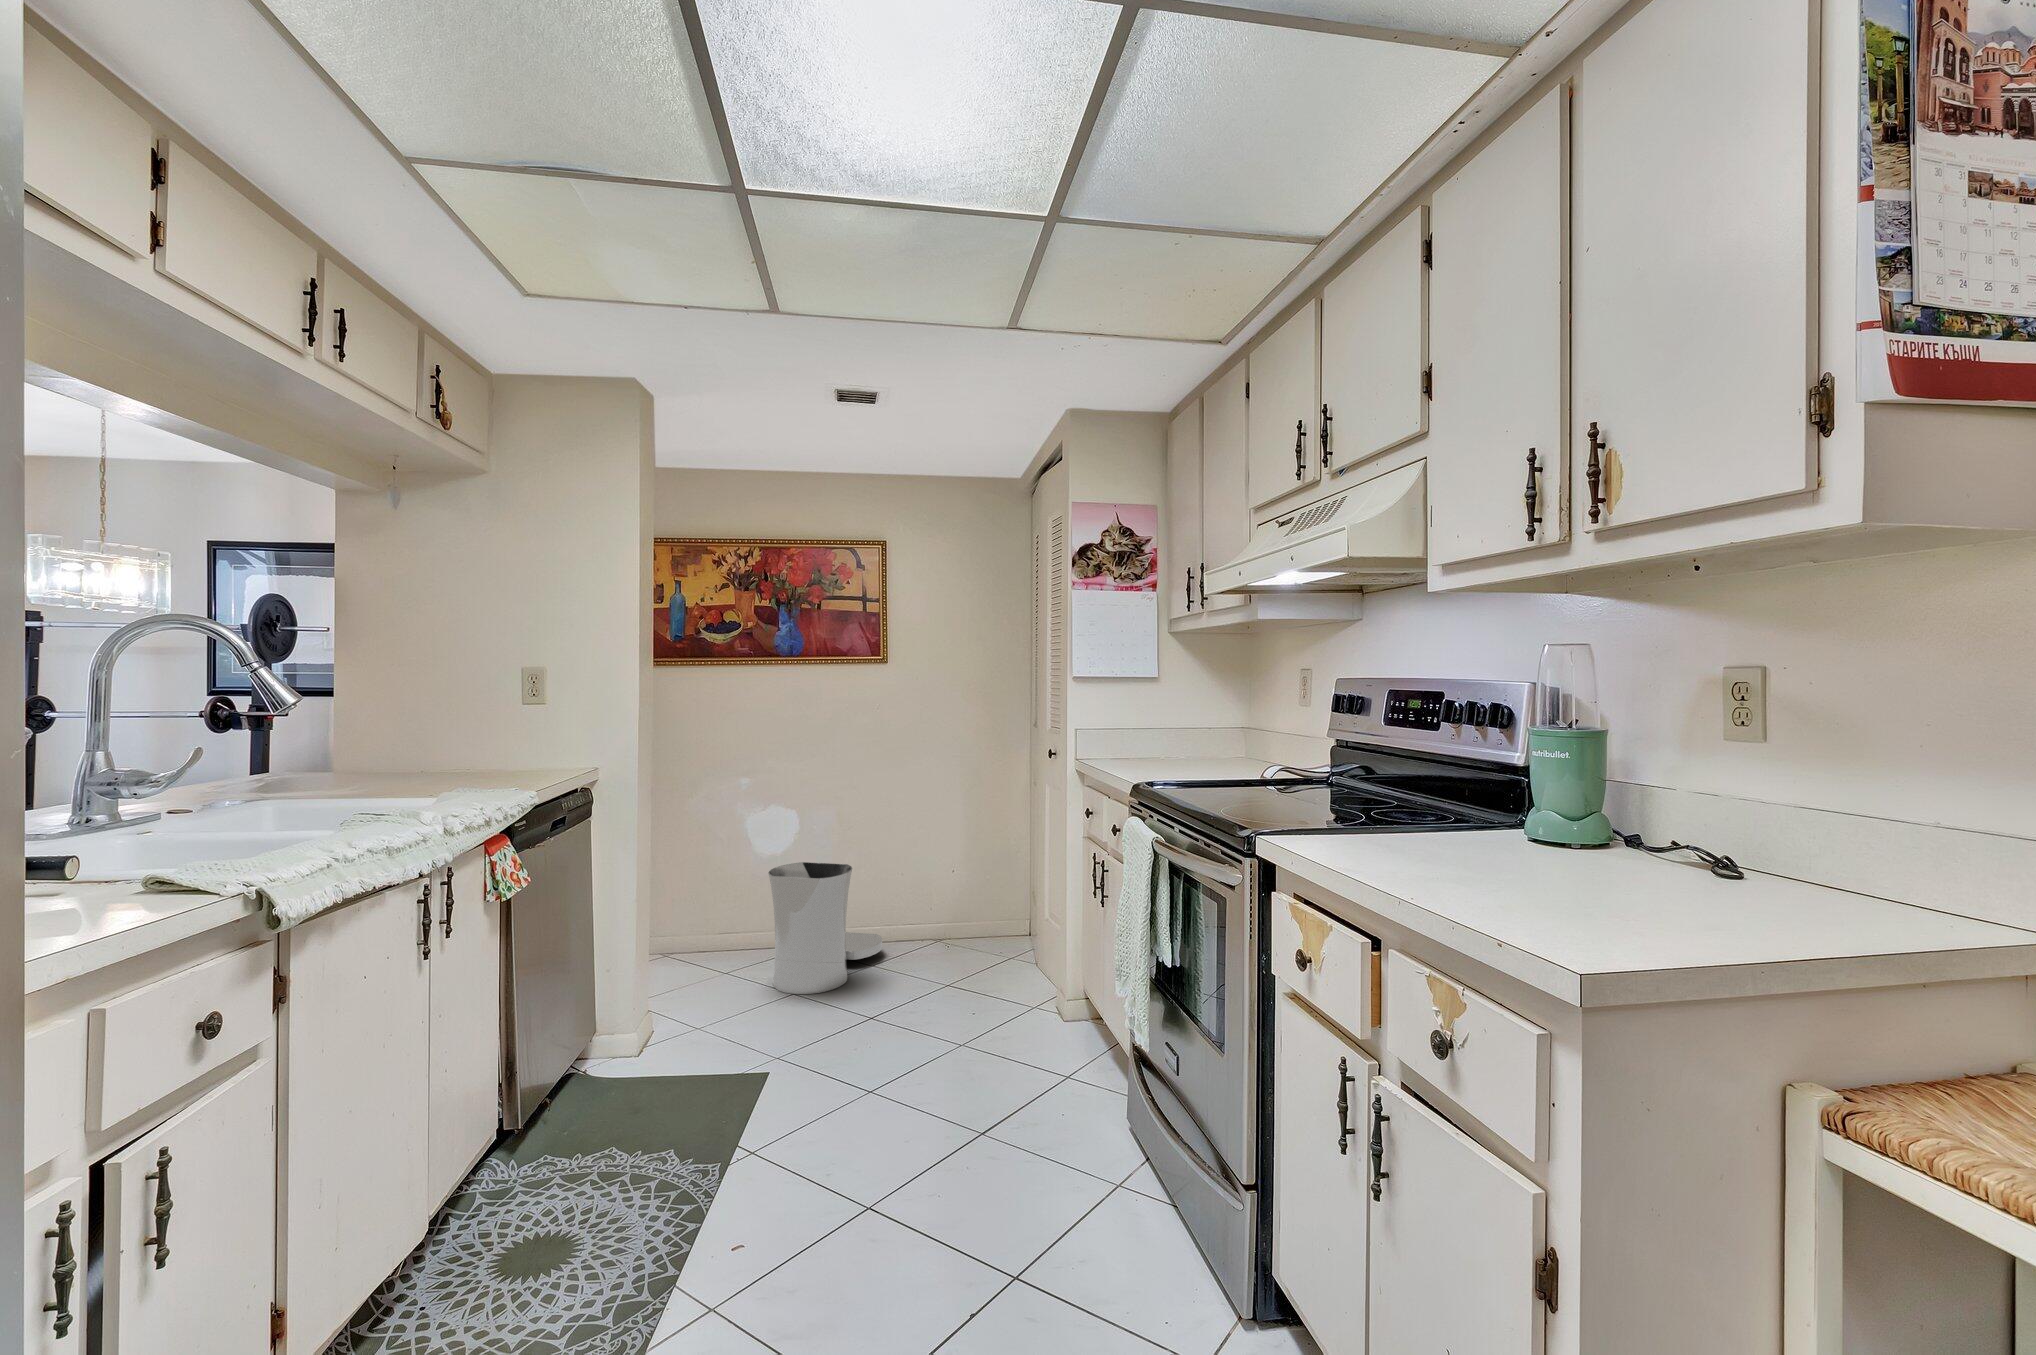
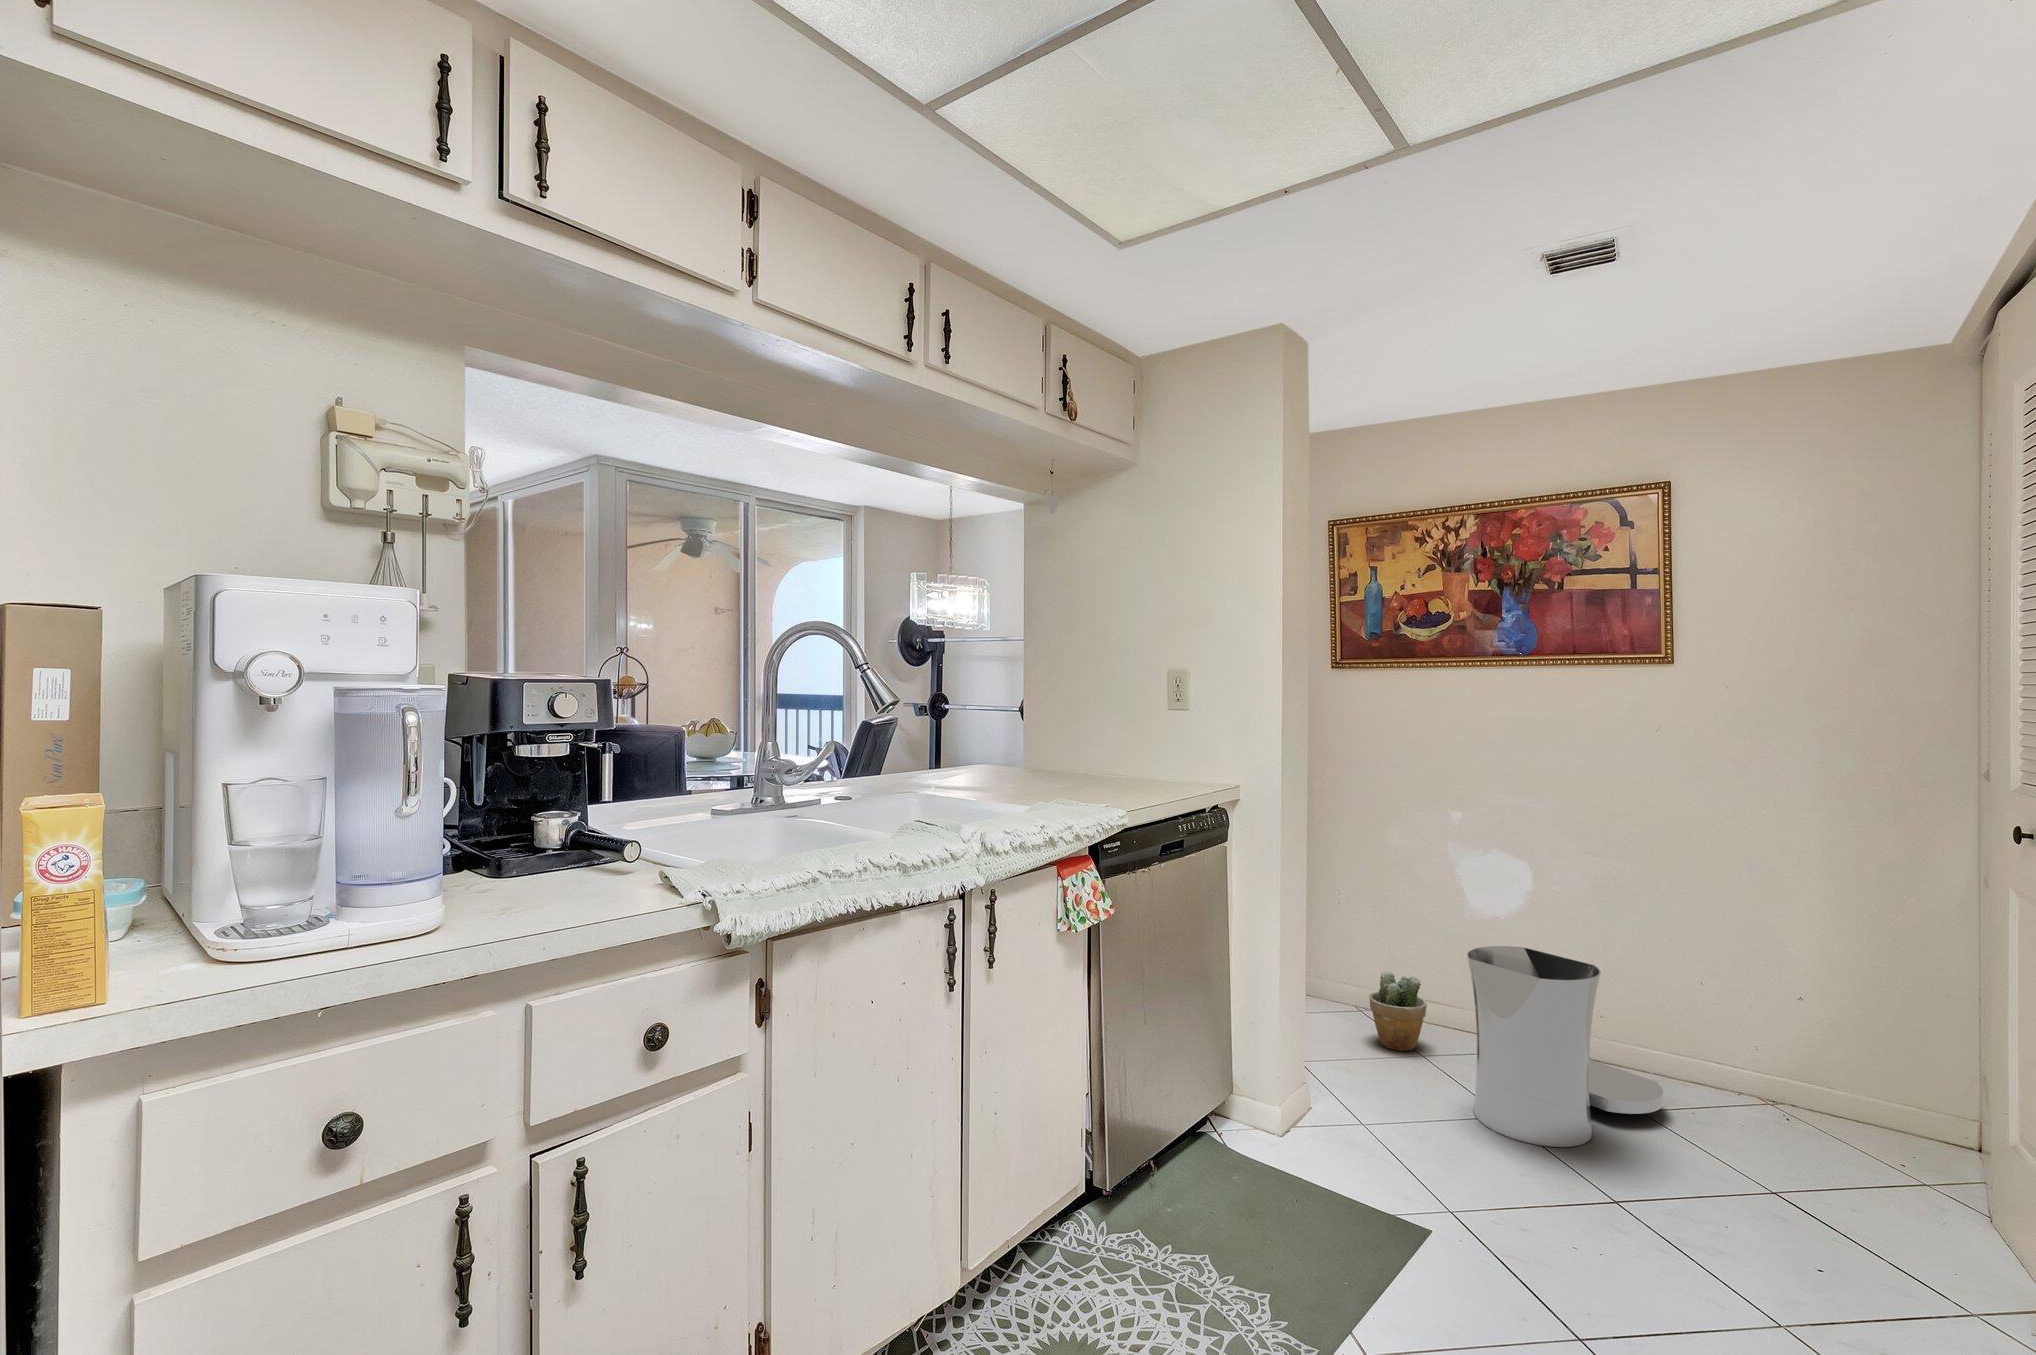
potted plant: none [684,903,729,963] -> present [1369,971,1427,1051]

